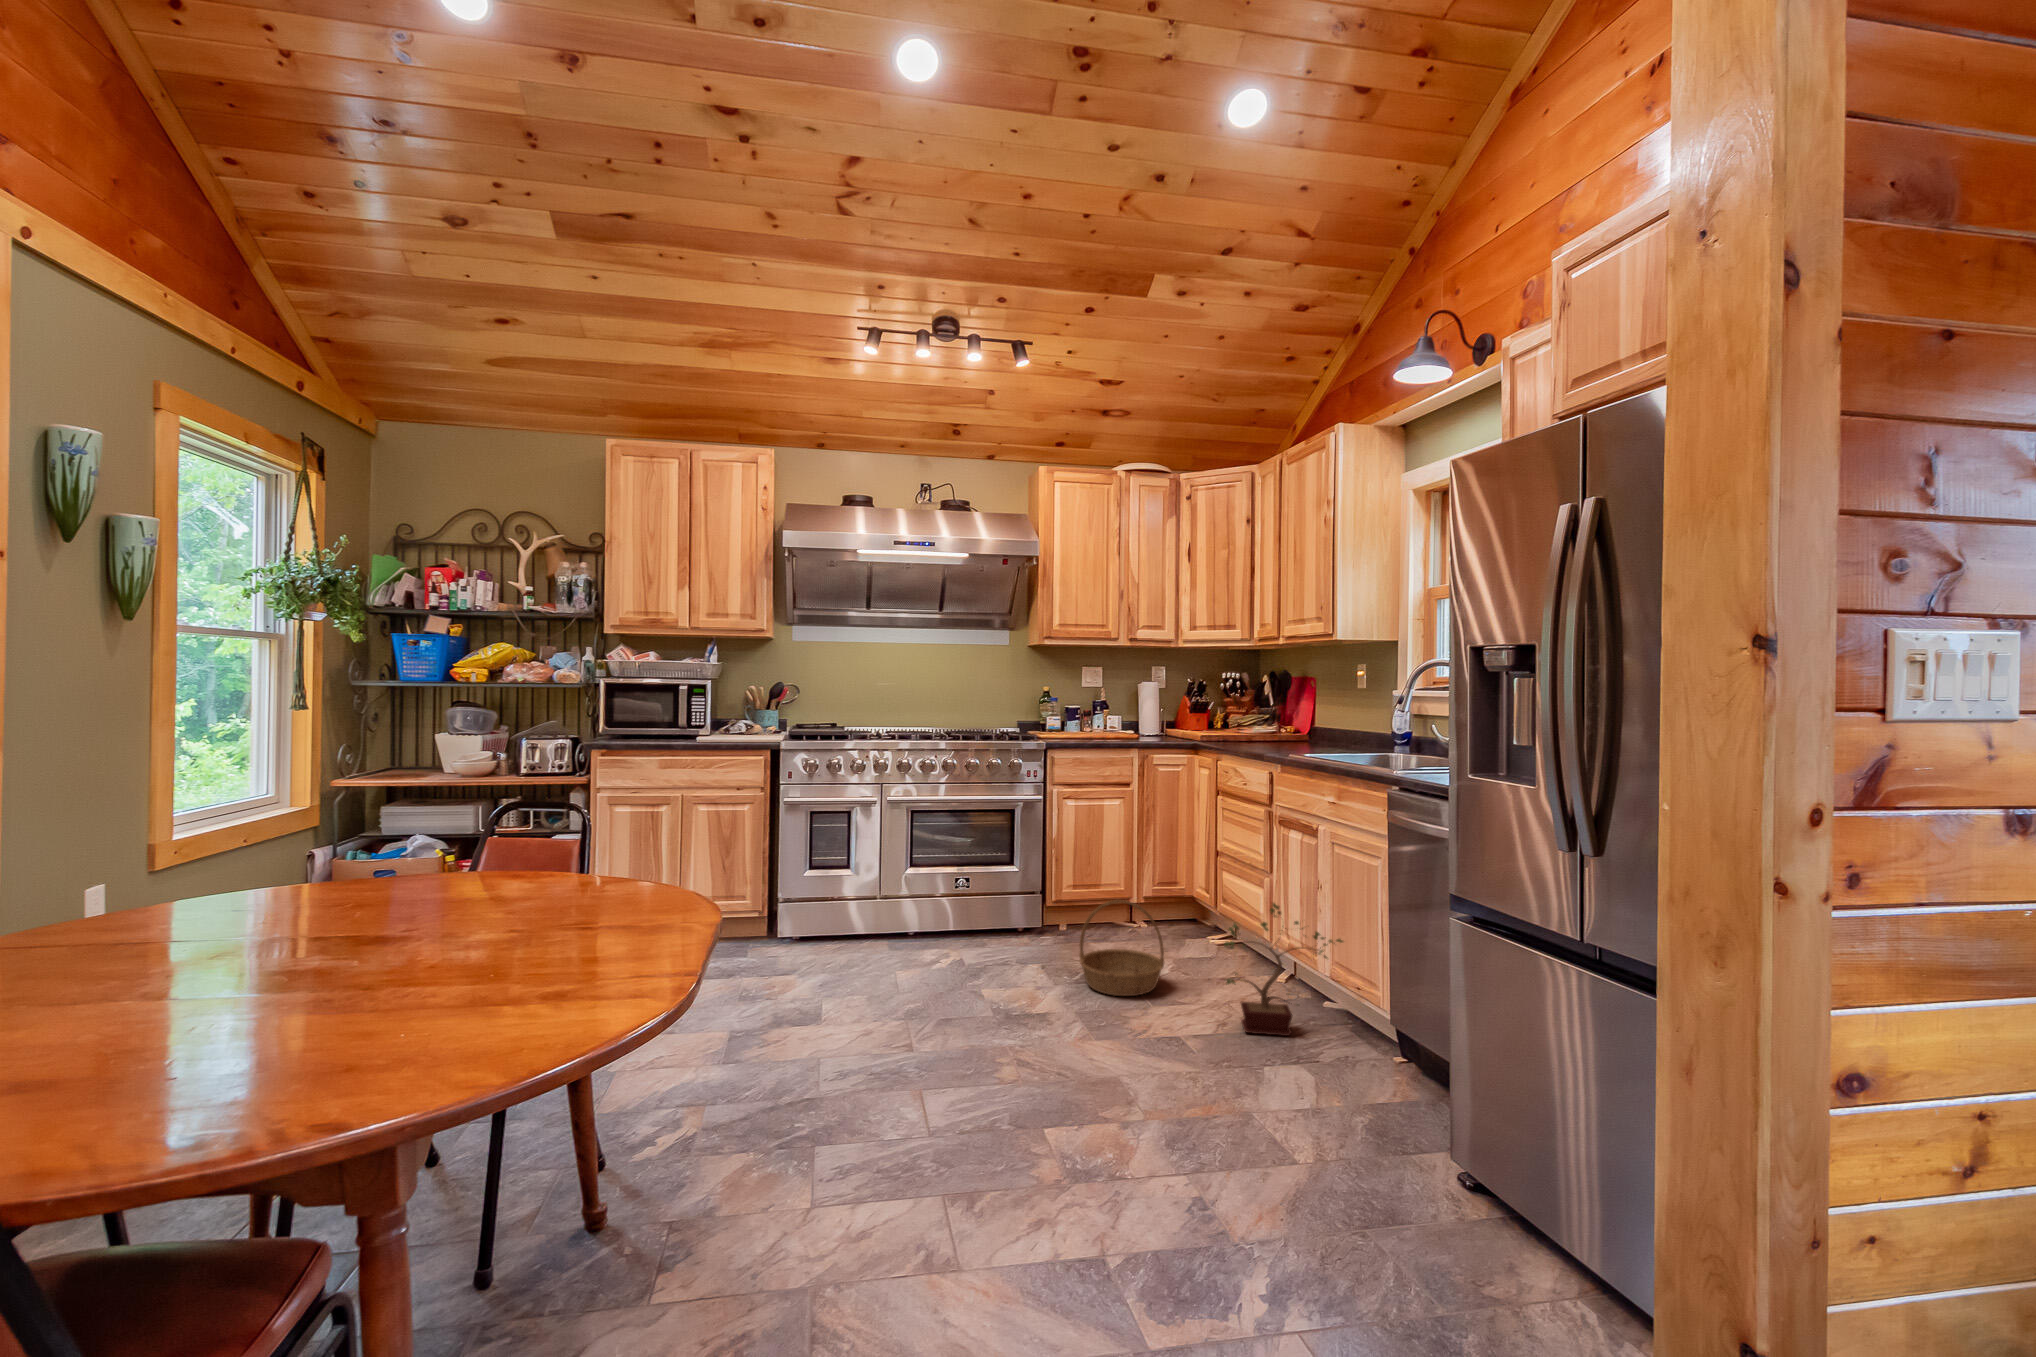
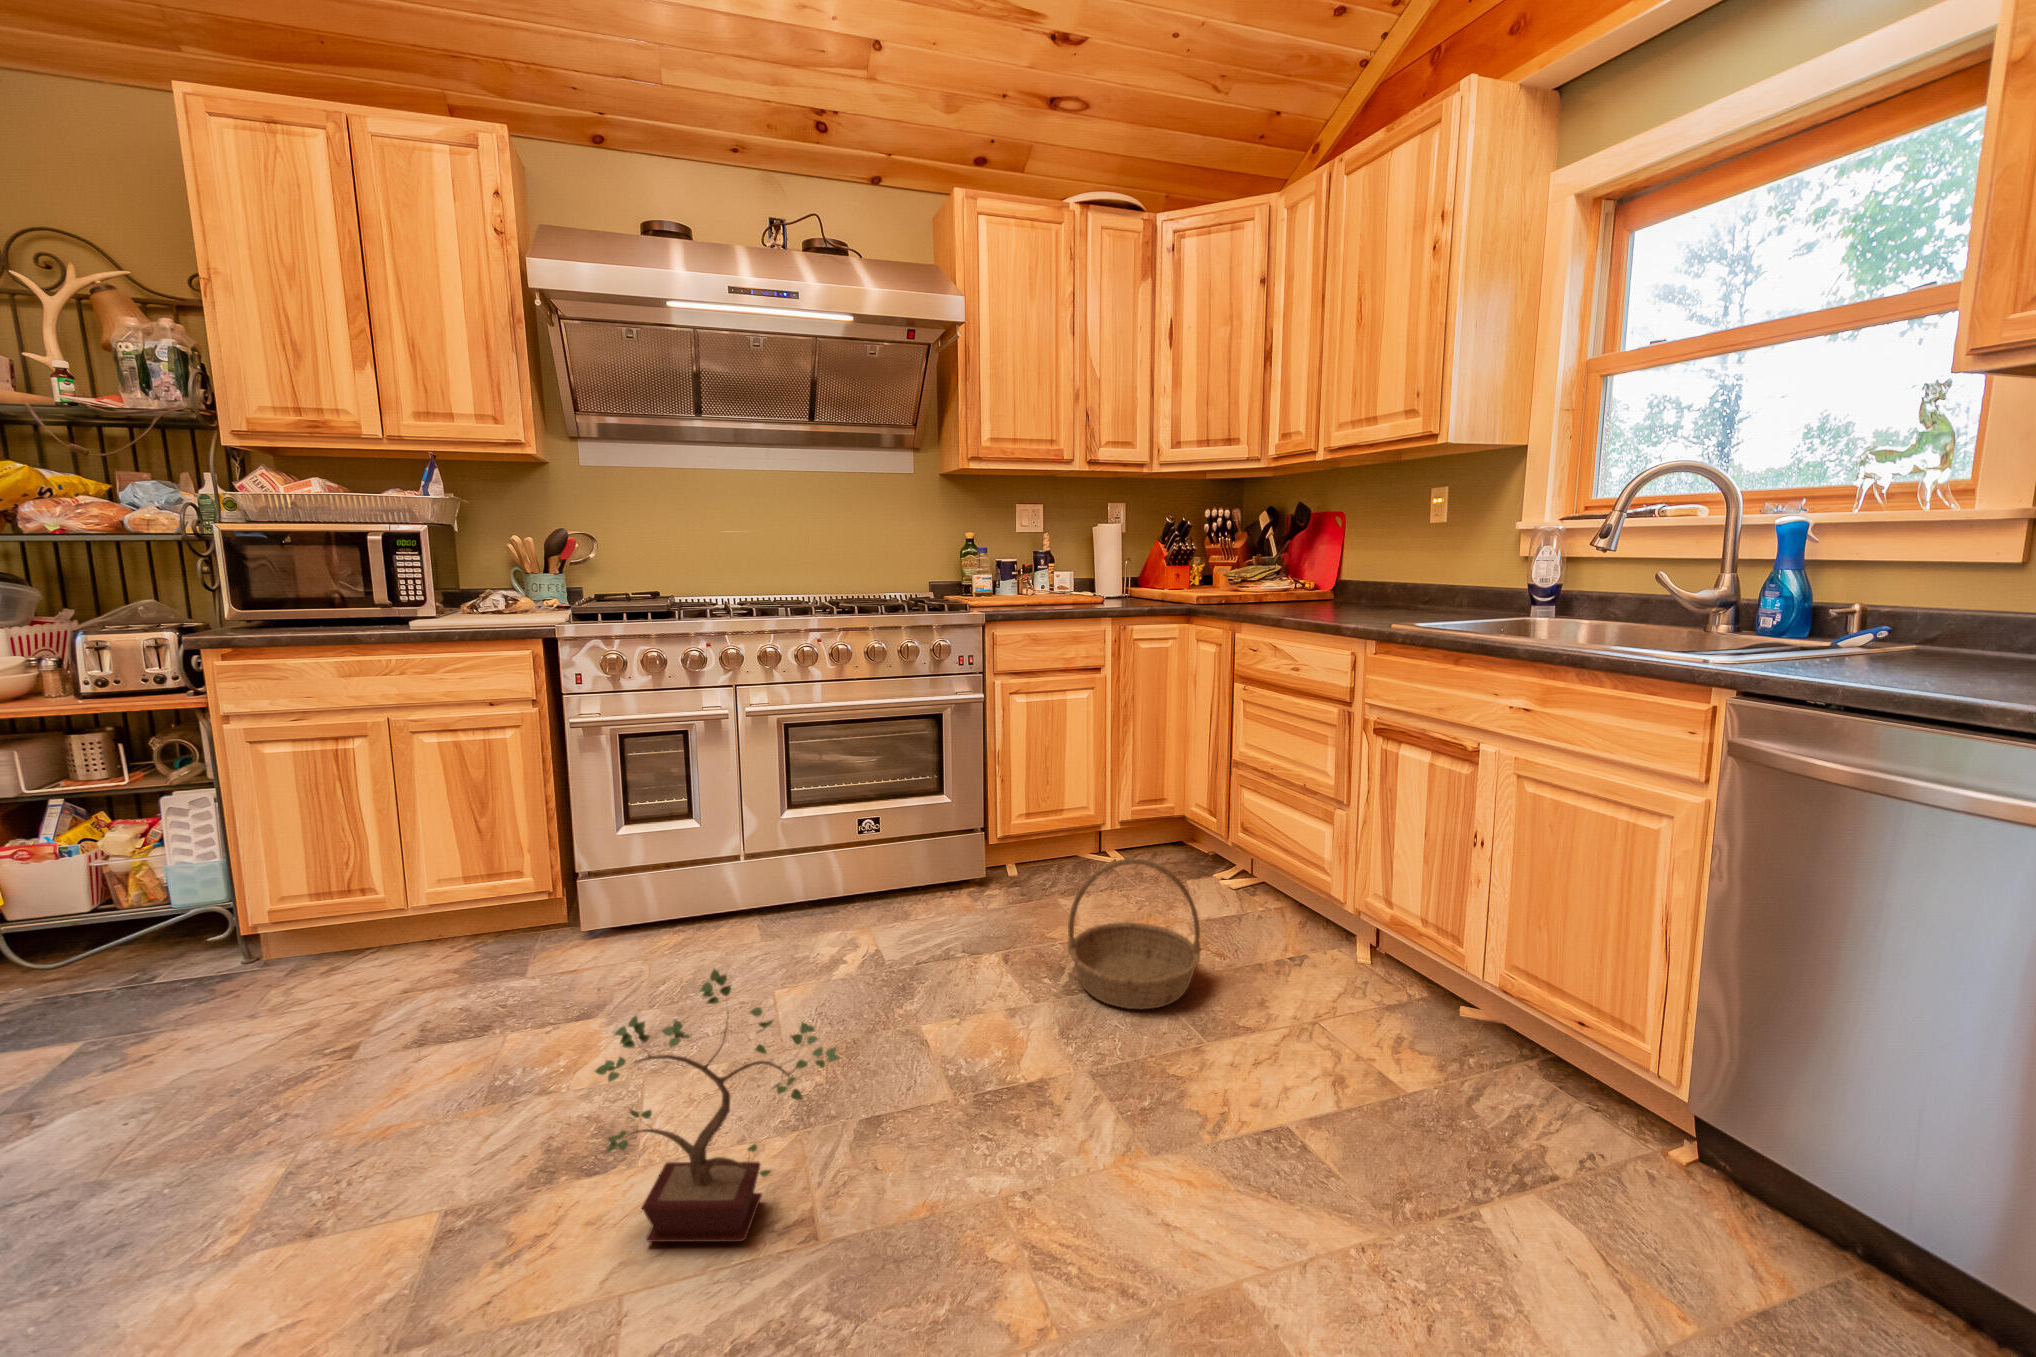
potted plant: present [1224,903,1343,1036] -> present [595,969,839,1242]

